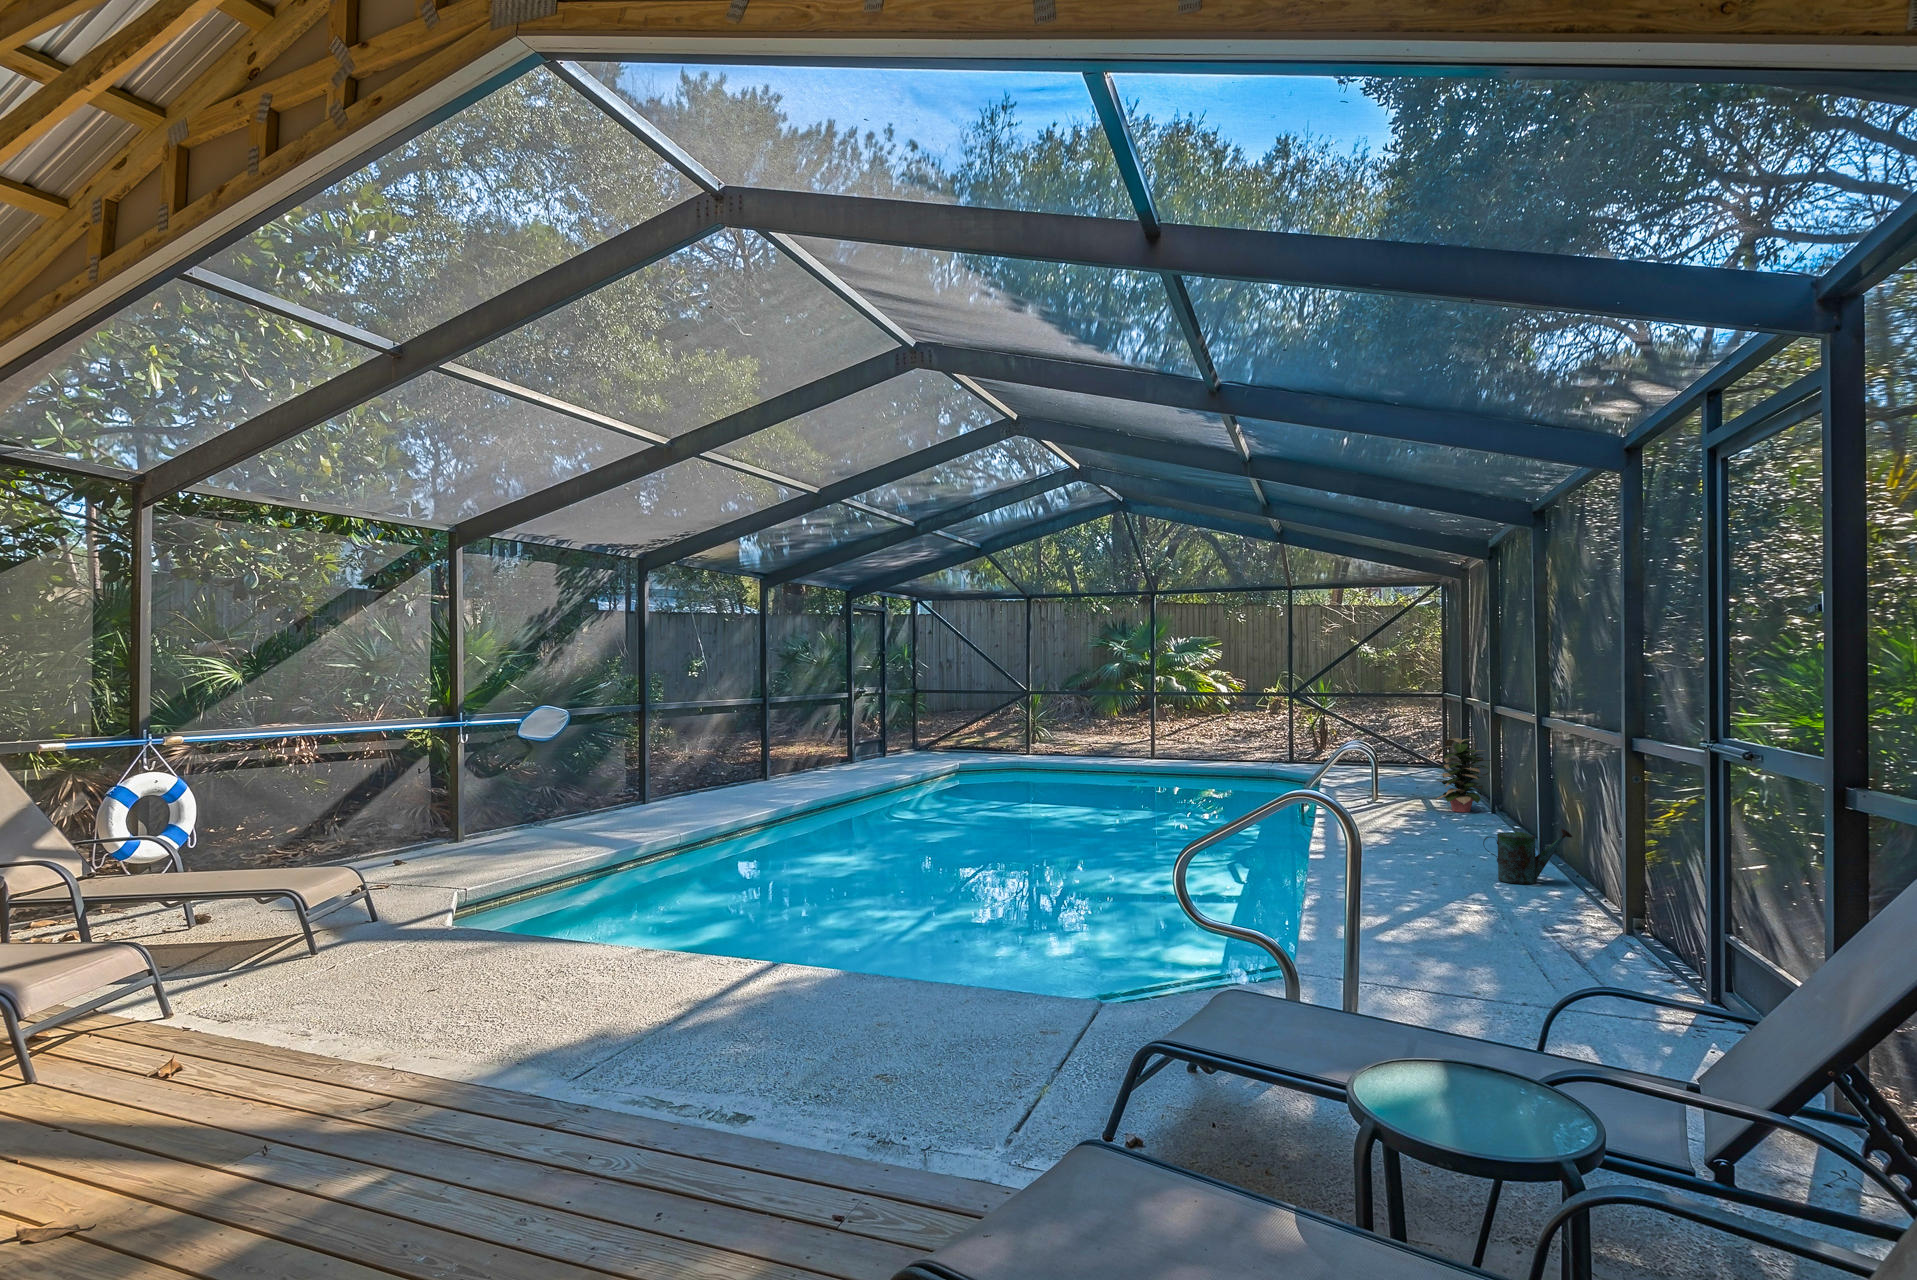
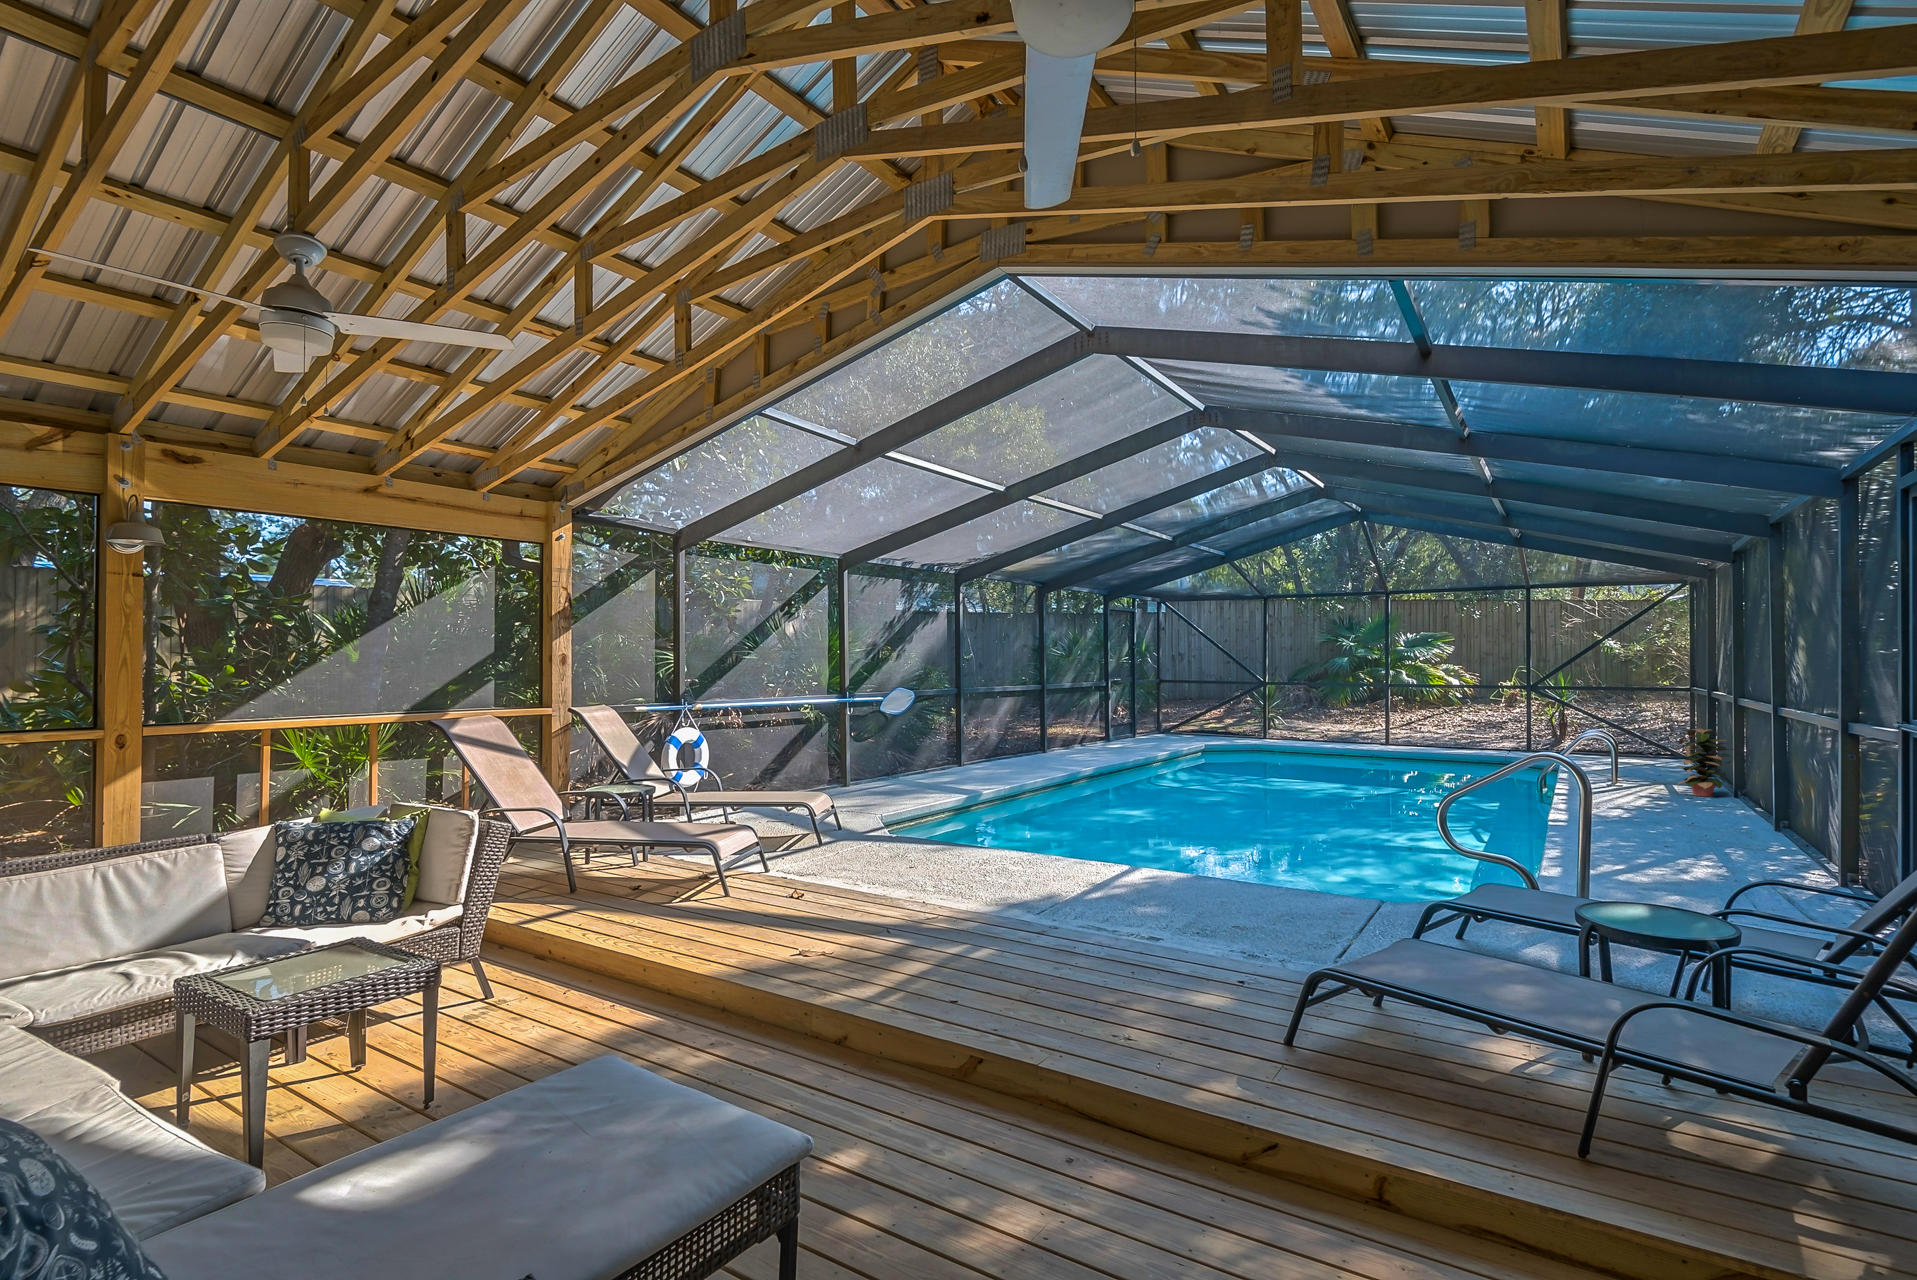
watering can: present [1483,829,1572,884] -> none [1717,804,1803,850]

